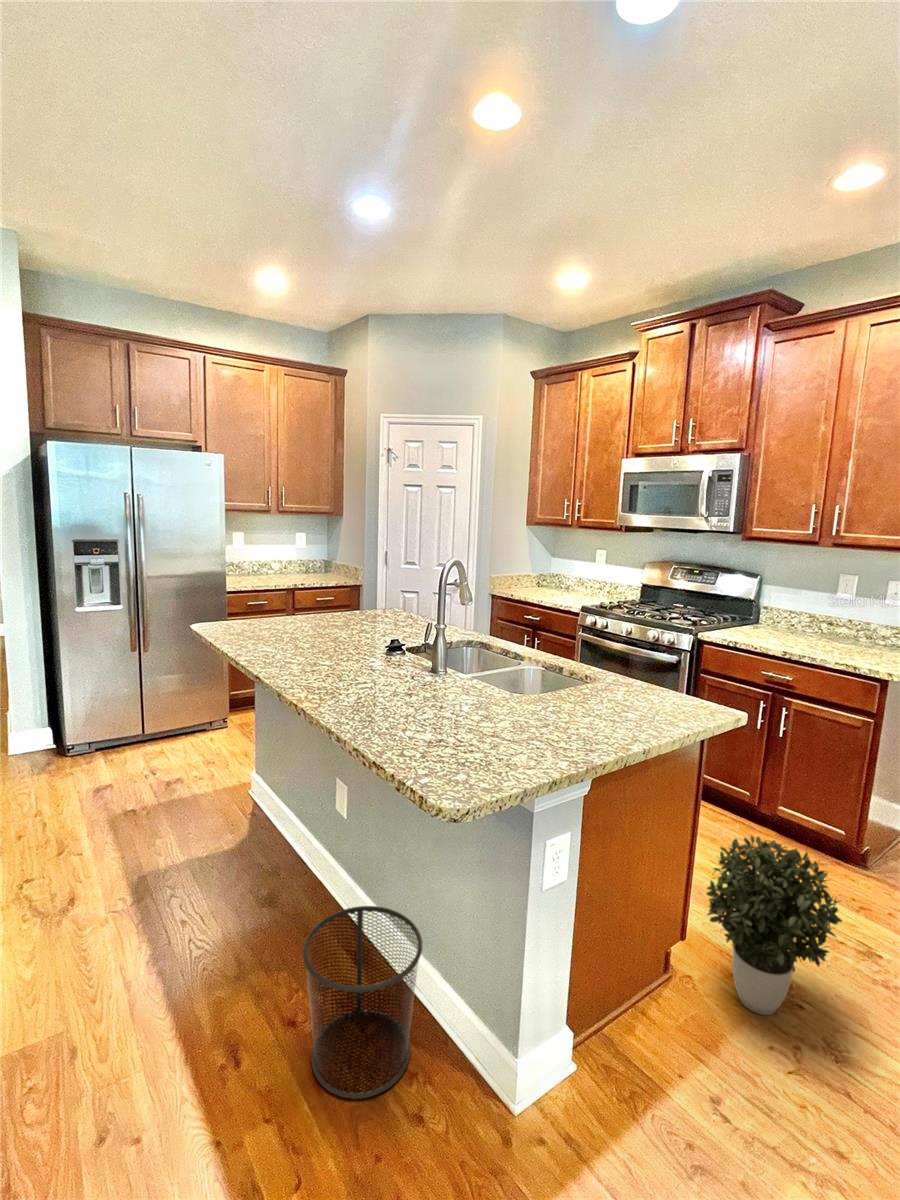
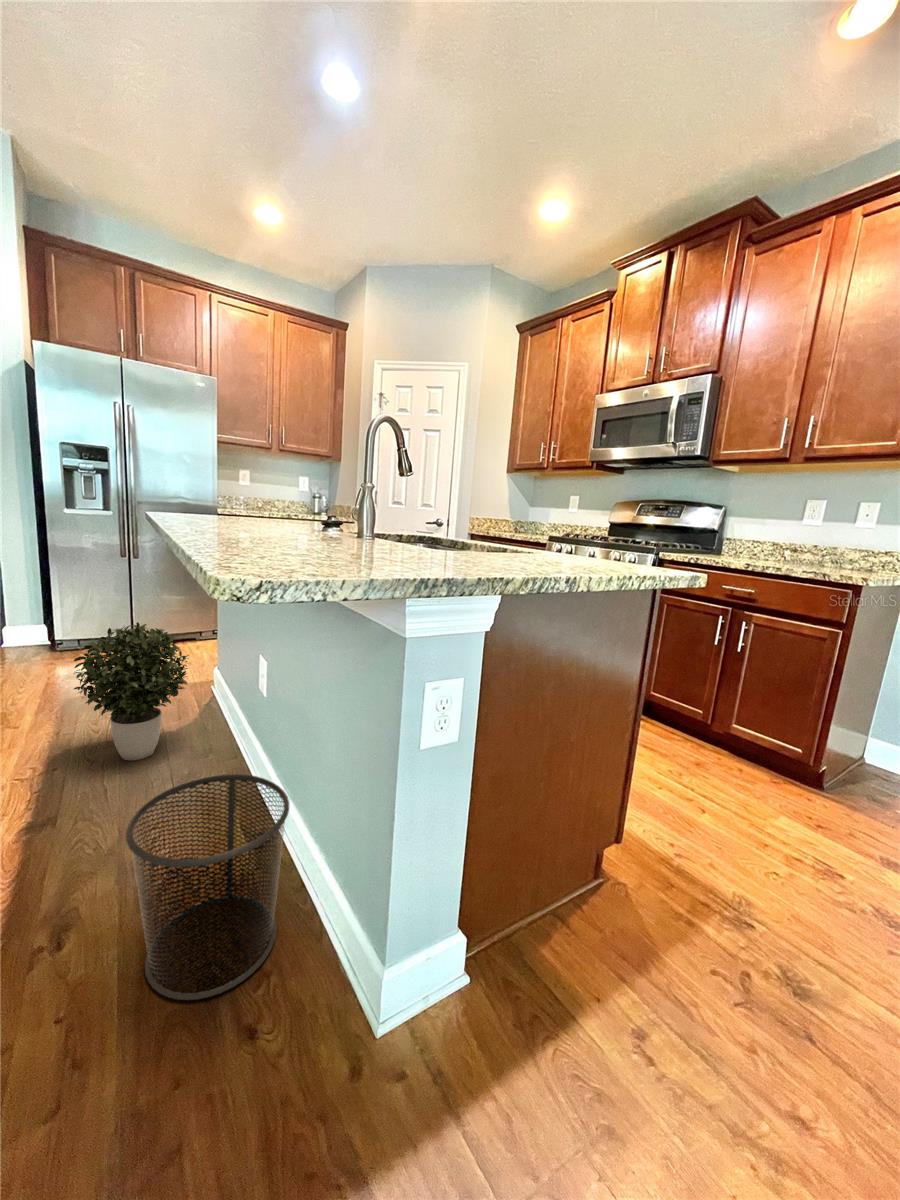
potted plant: present [707,836,842,1015] -> present [74,622,189,761]

